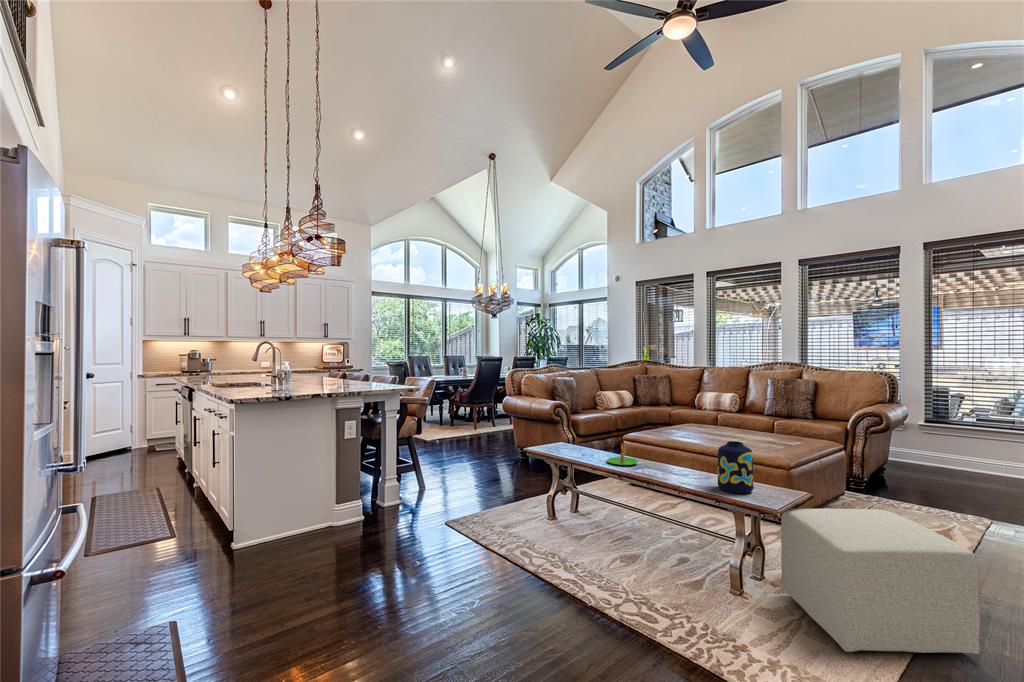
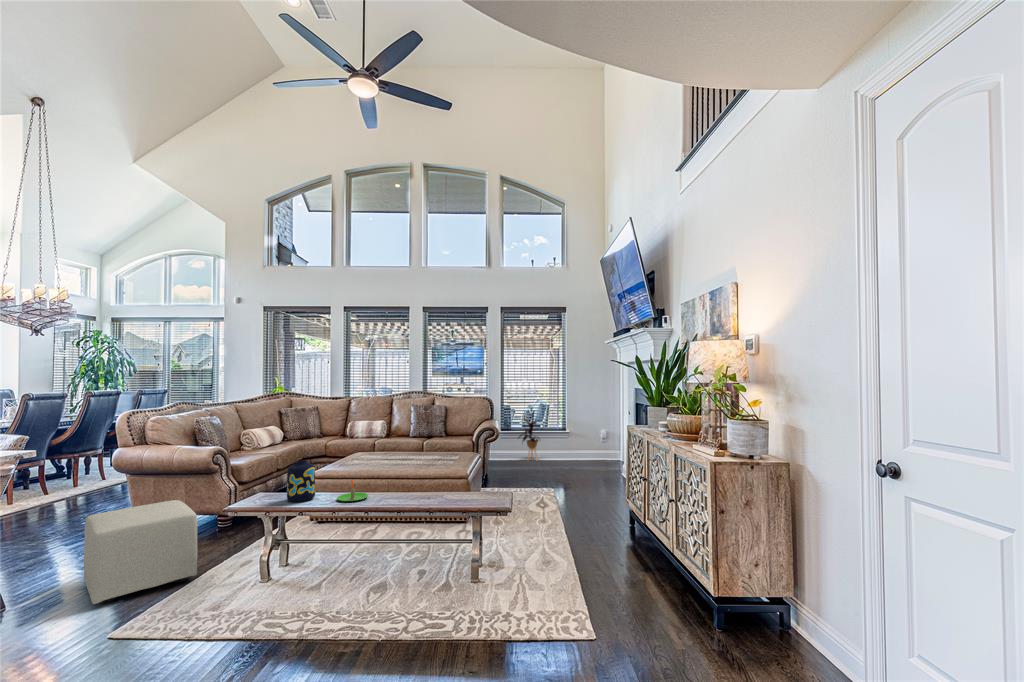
house plant: none [941,400,994,477] -> present [519,411,539,460]
vase: present [718,441,754,494] -> present [287,461,315,502]
ottoman: present [781,509,980,655] -> present [84,500,197,604]

